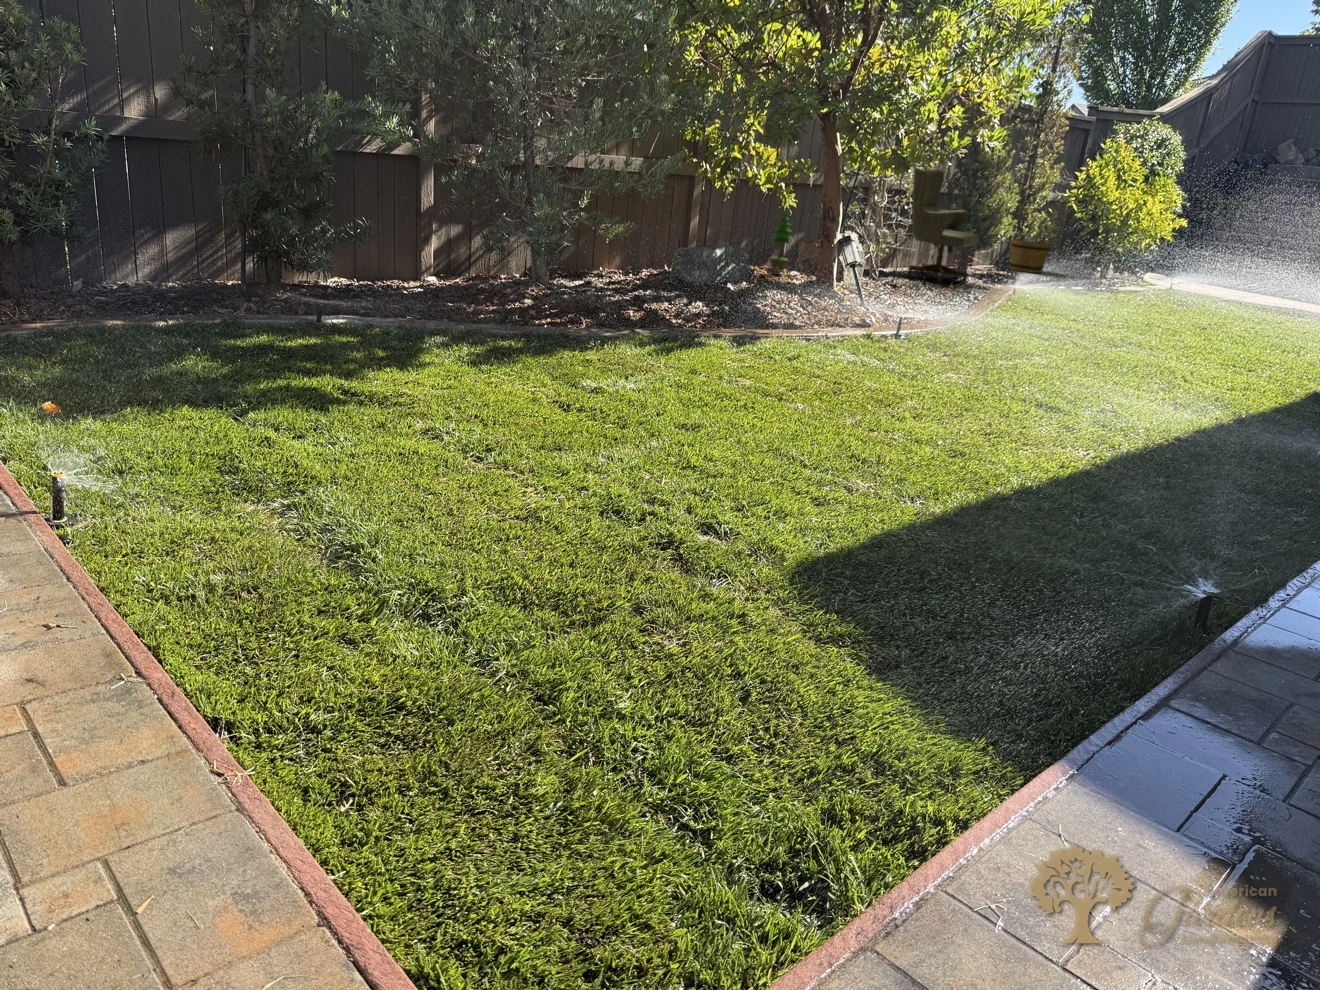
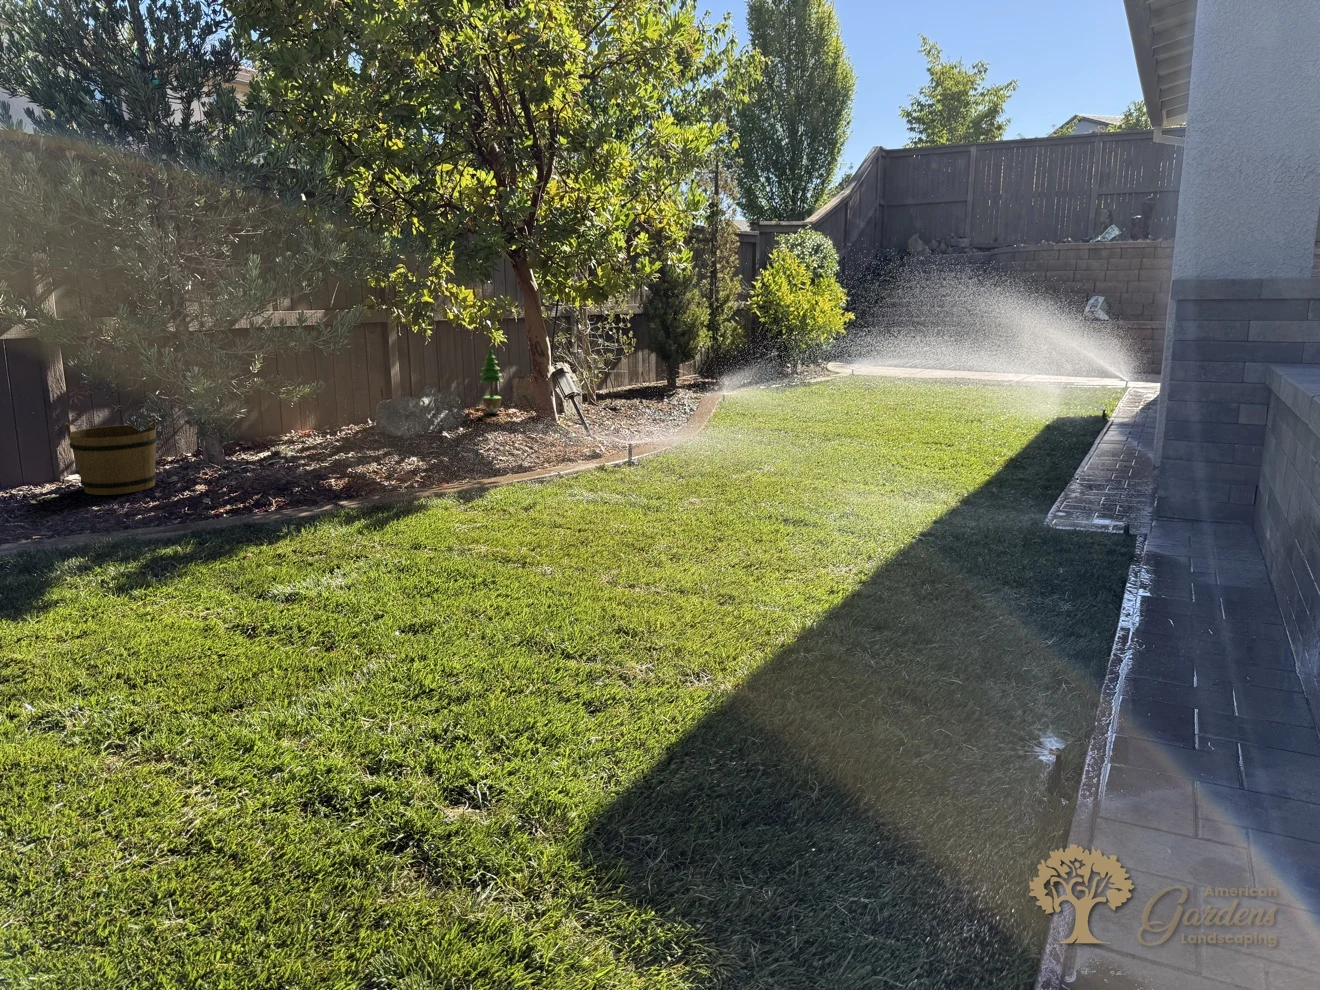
chair: present [907,168,978,283] -> none [610,292,681,399]
bucket: present [1009,239,1053,273] -> present [65,417,157,495]

